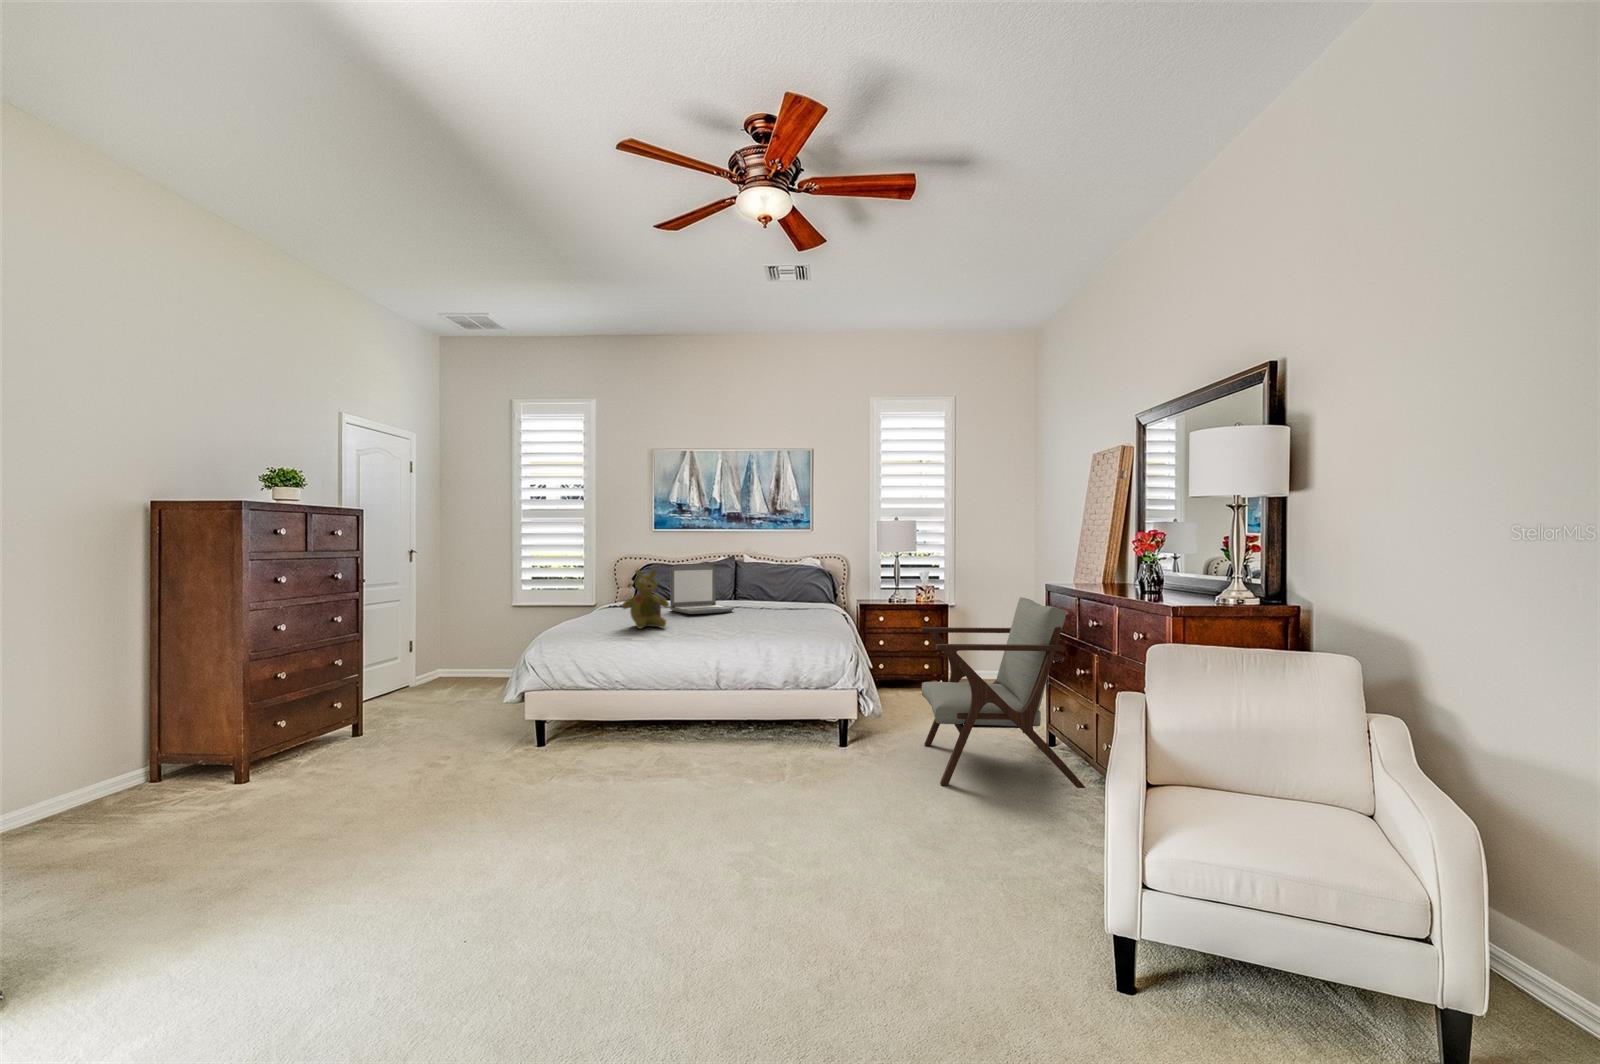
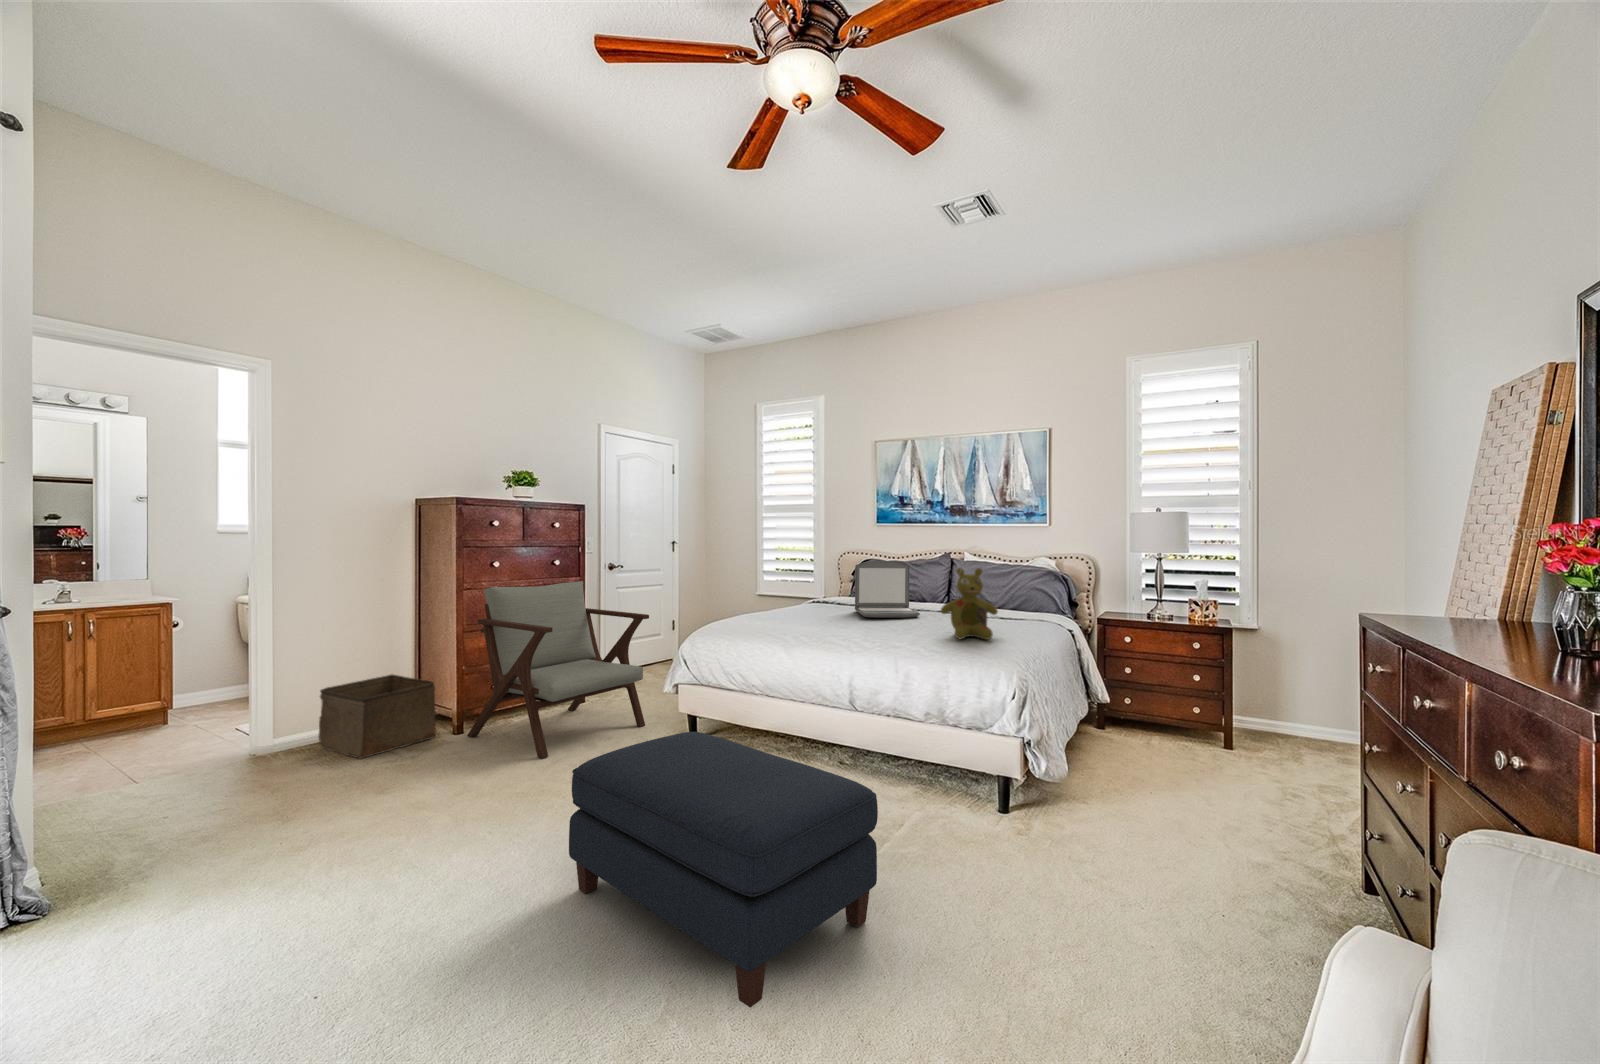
stuffed bear: present [622,569,669,628] -> present [941,568,998,640]
lounge chair: present [921,597,1086,788] -> present [468,581,649,758]
ottoman: none [579,710,824,865] -> present [569,732,878,1007]
storage bin: none [58,720,225,819] -> present [319,675,436,759]

